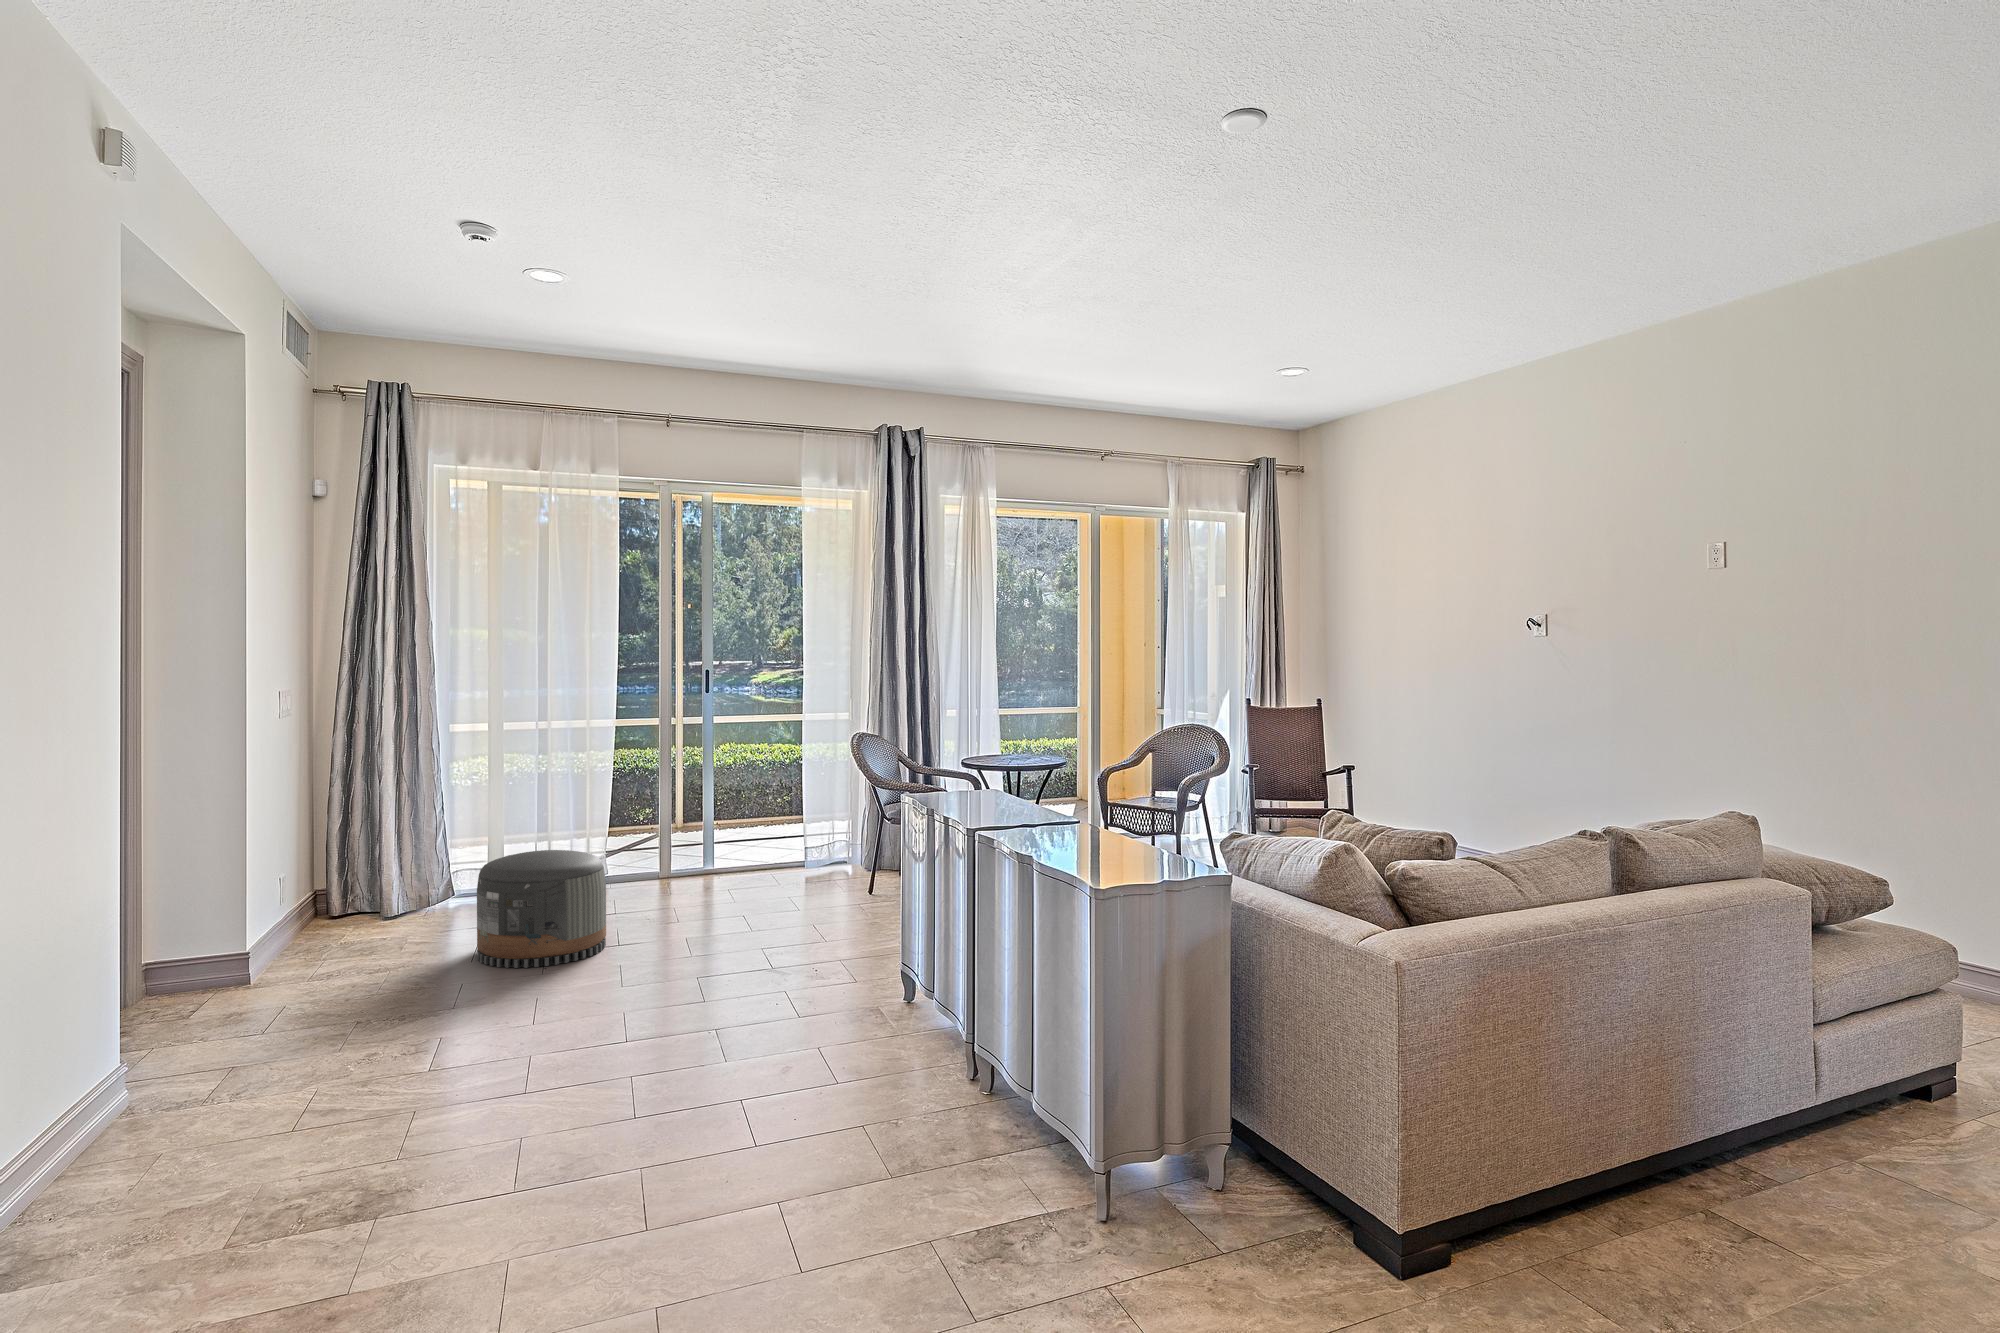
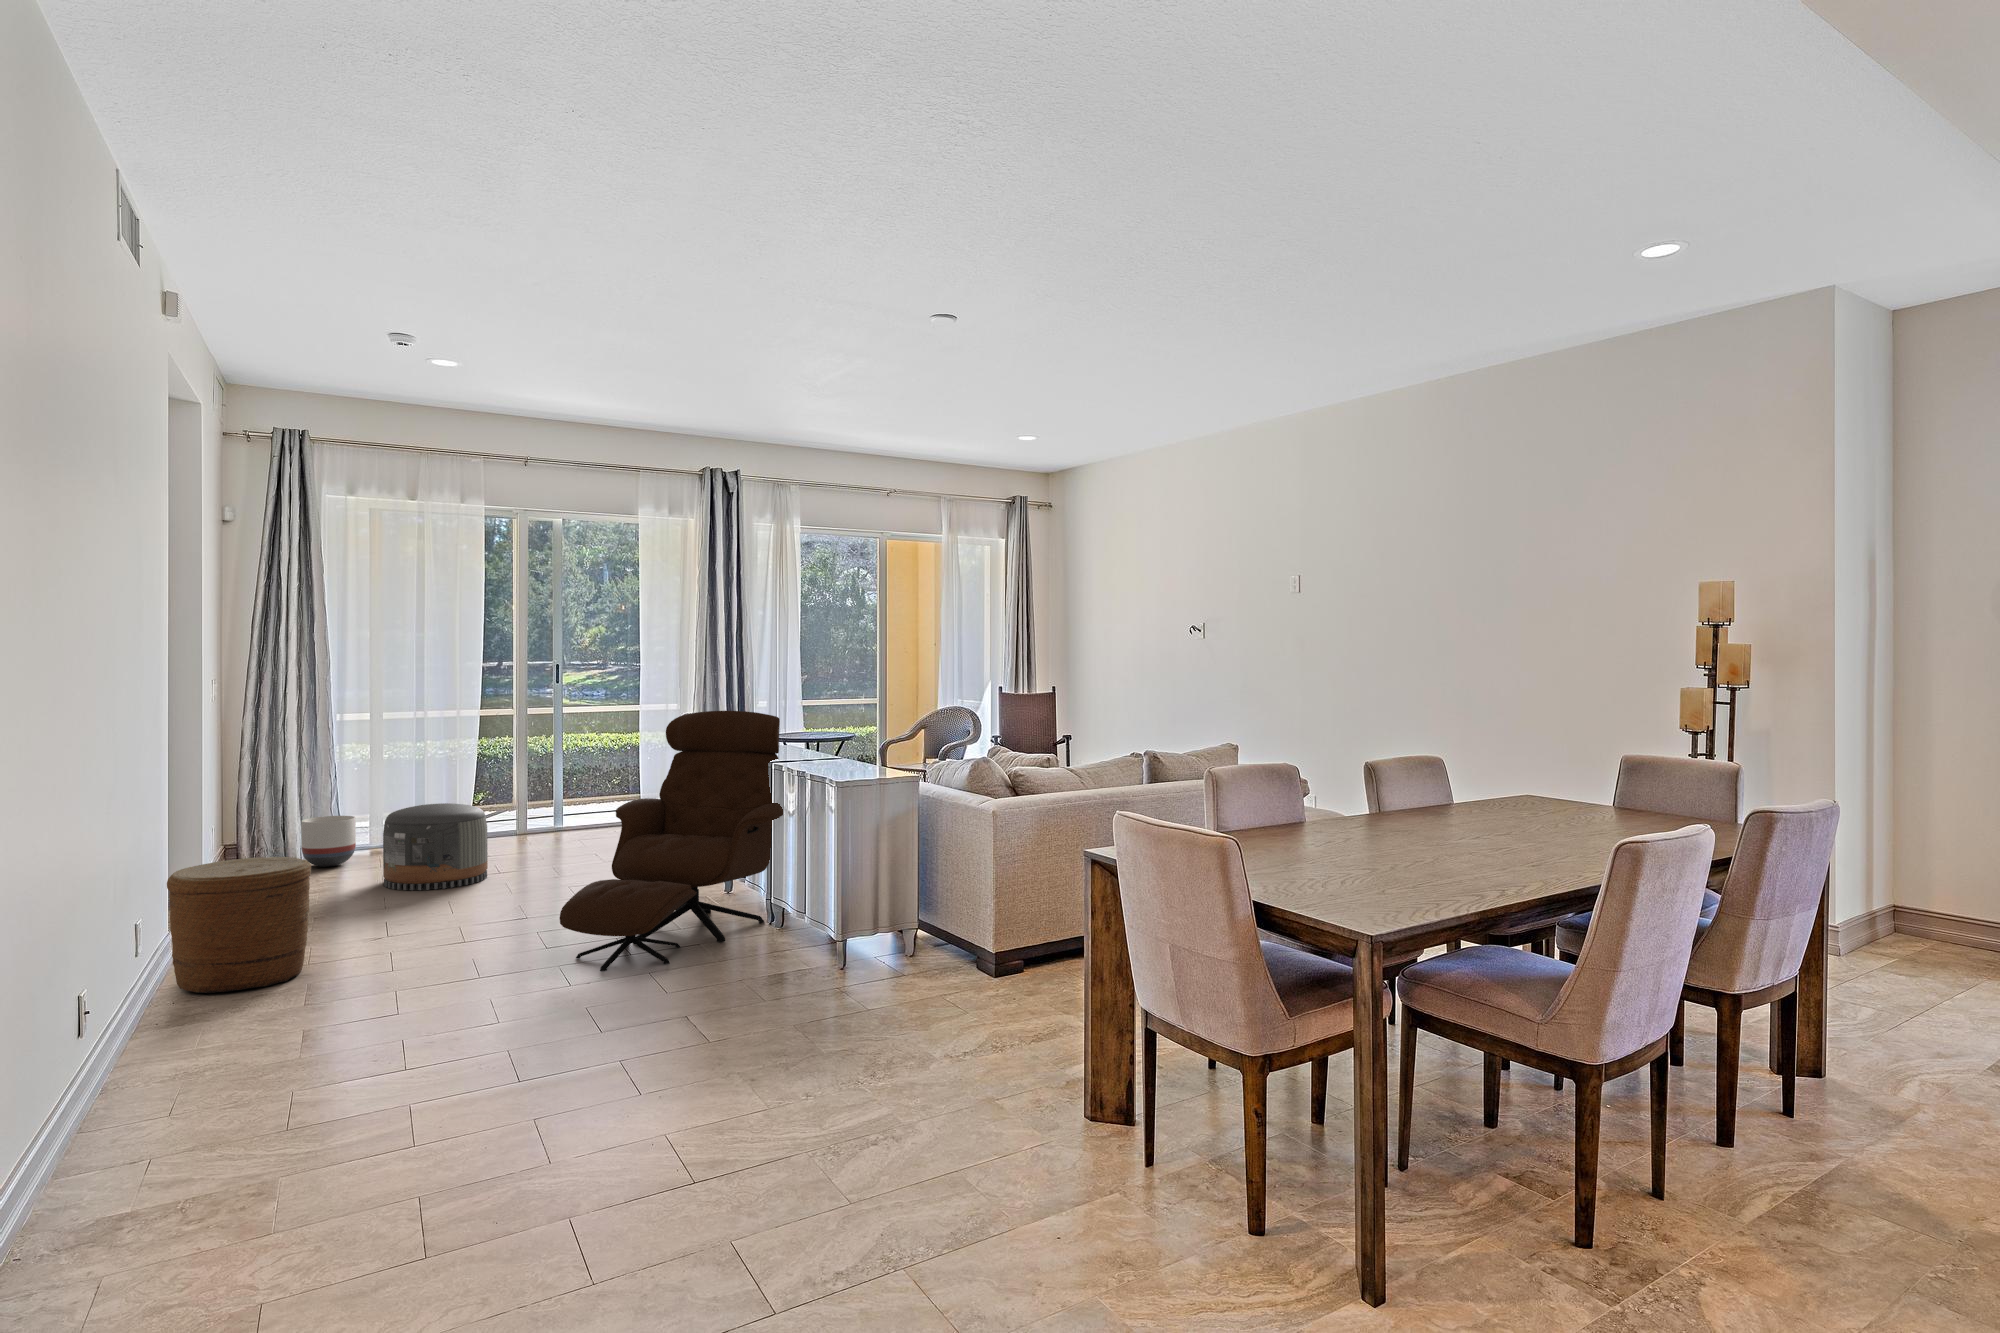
lounge chair: none [654,744,995,1168] -> present [560,711,783,971]
planter: none [397,856,461,920] -> present [301,816,356,867]
woven basket: none [89,959,308,1182] -> present [167,857,311,993]

